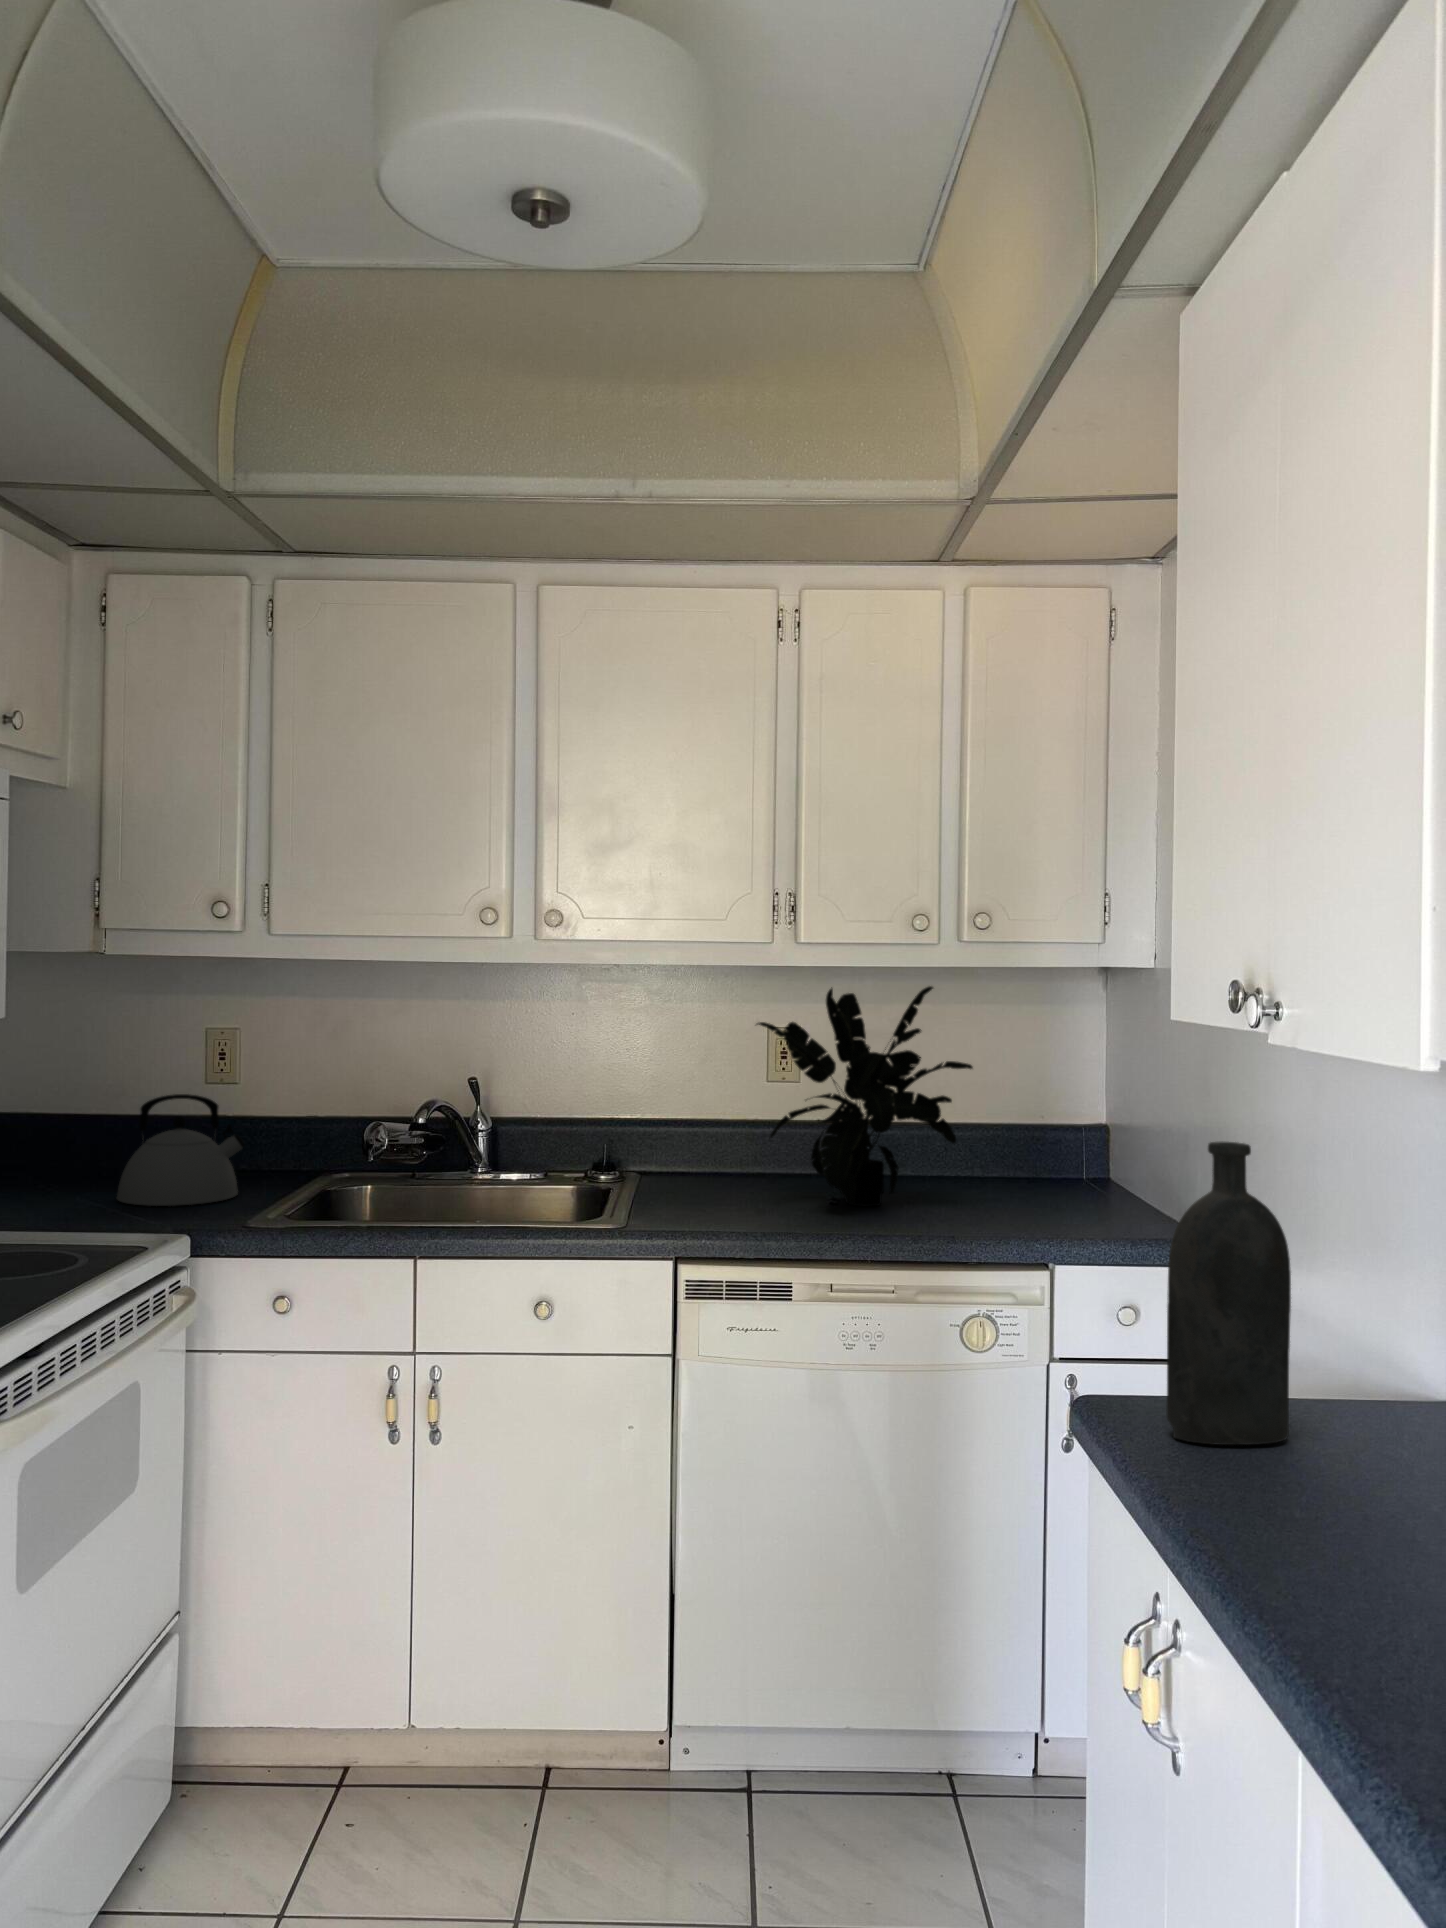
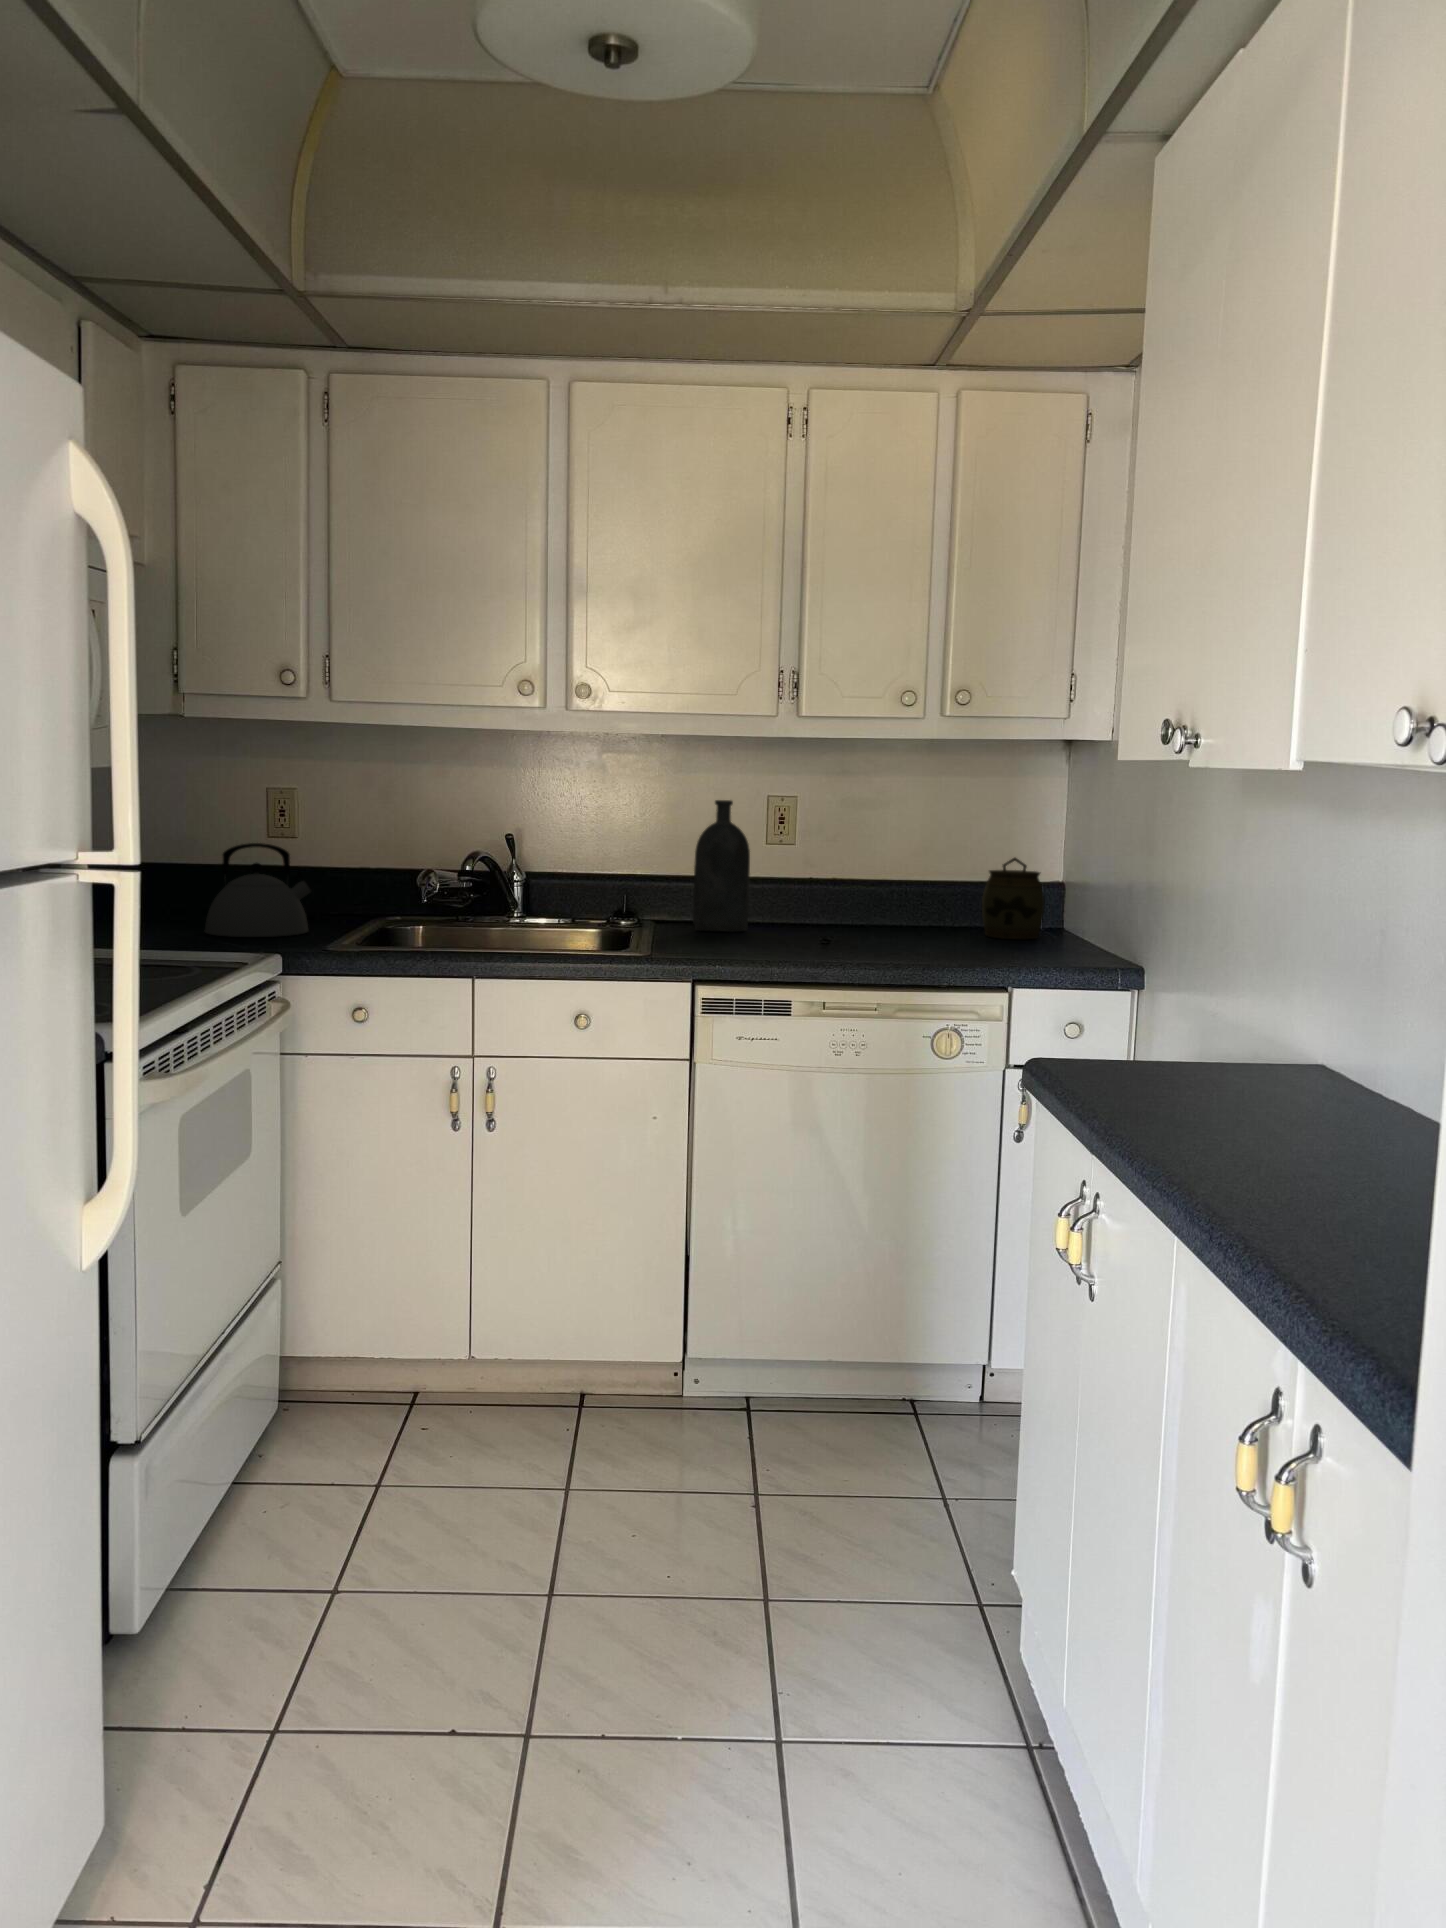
potted plant: present [757,986,973,1206] -> none [761,755,951,945]
jar: none [1012,1097,1085,1193] -> present [982,858,1045,939]
bottle: present [1166,1142,1291,1445] -> present [693,800,750,932]

